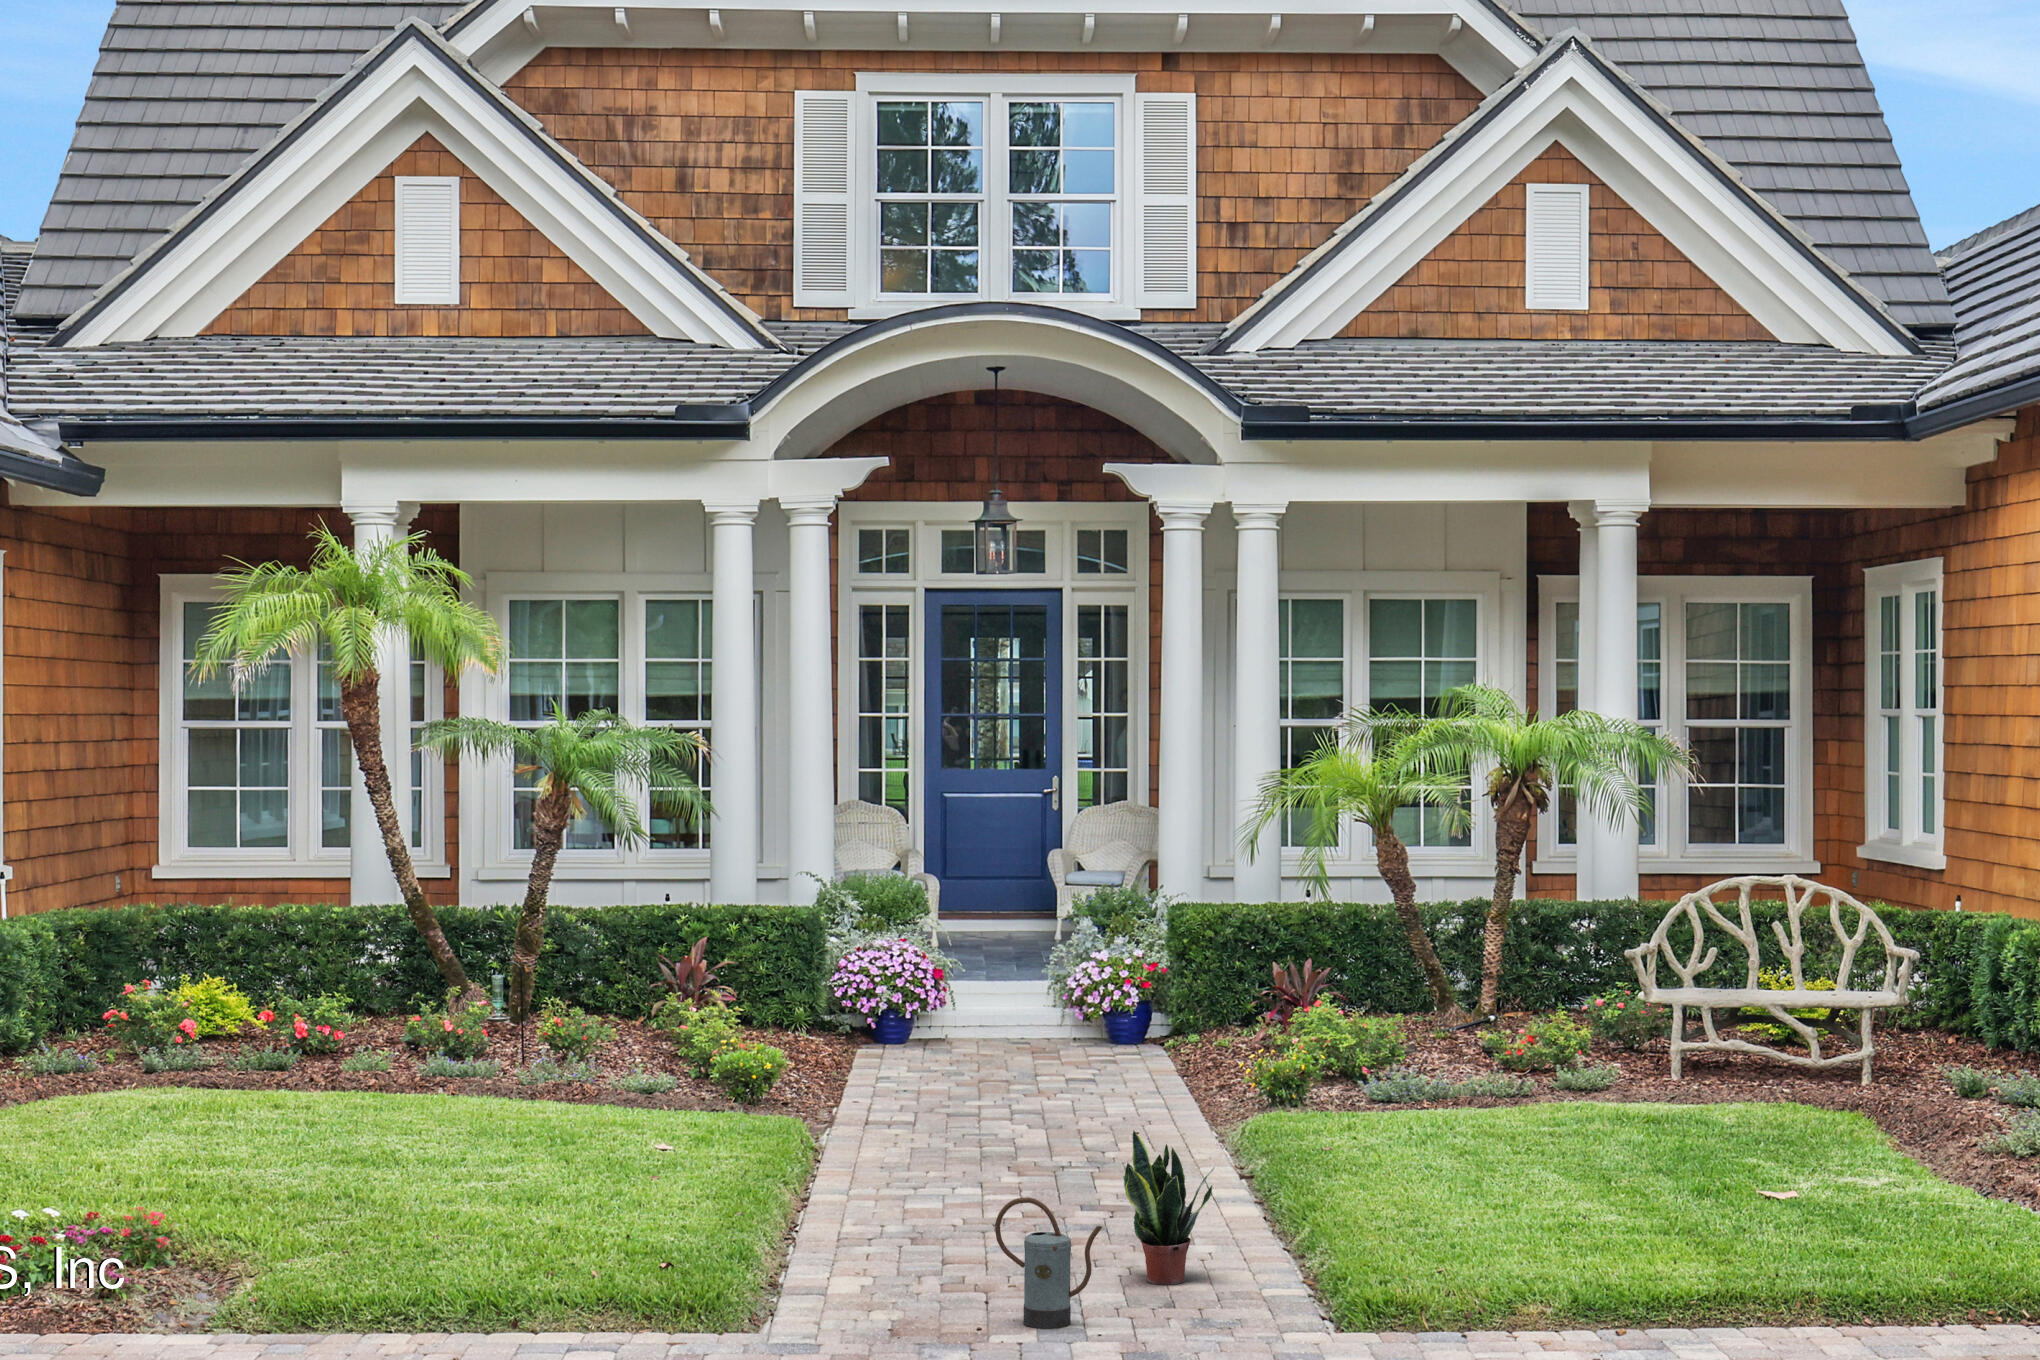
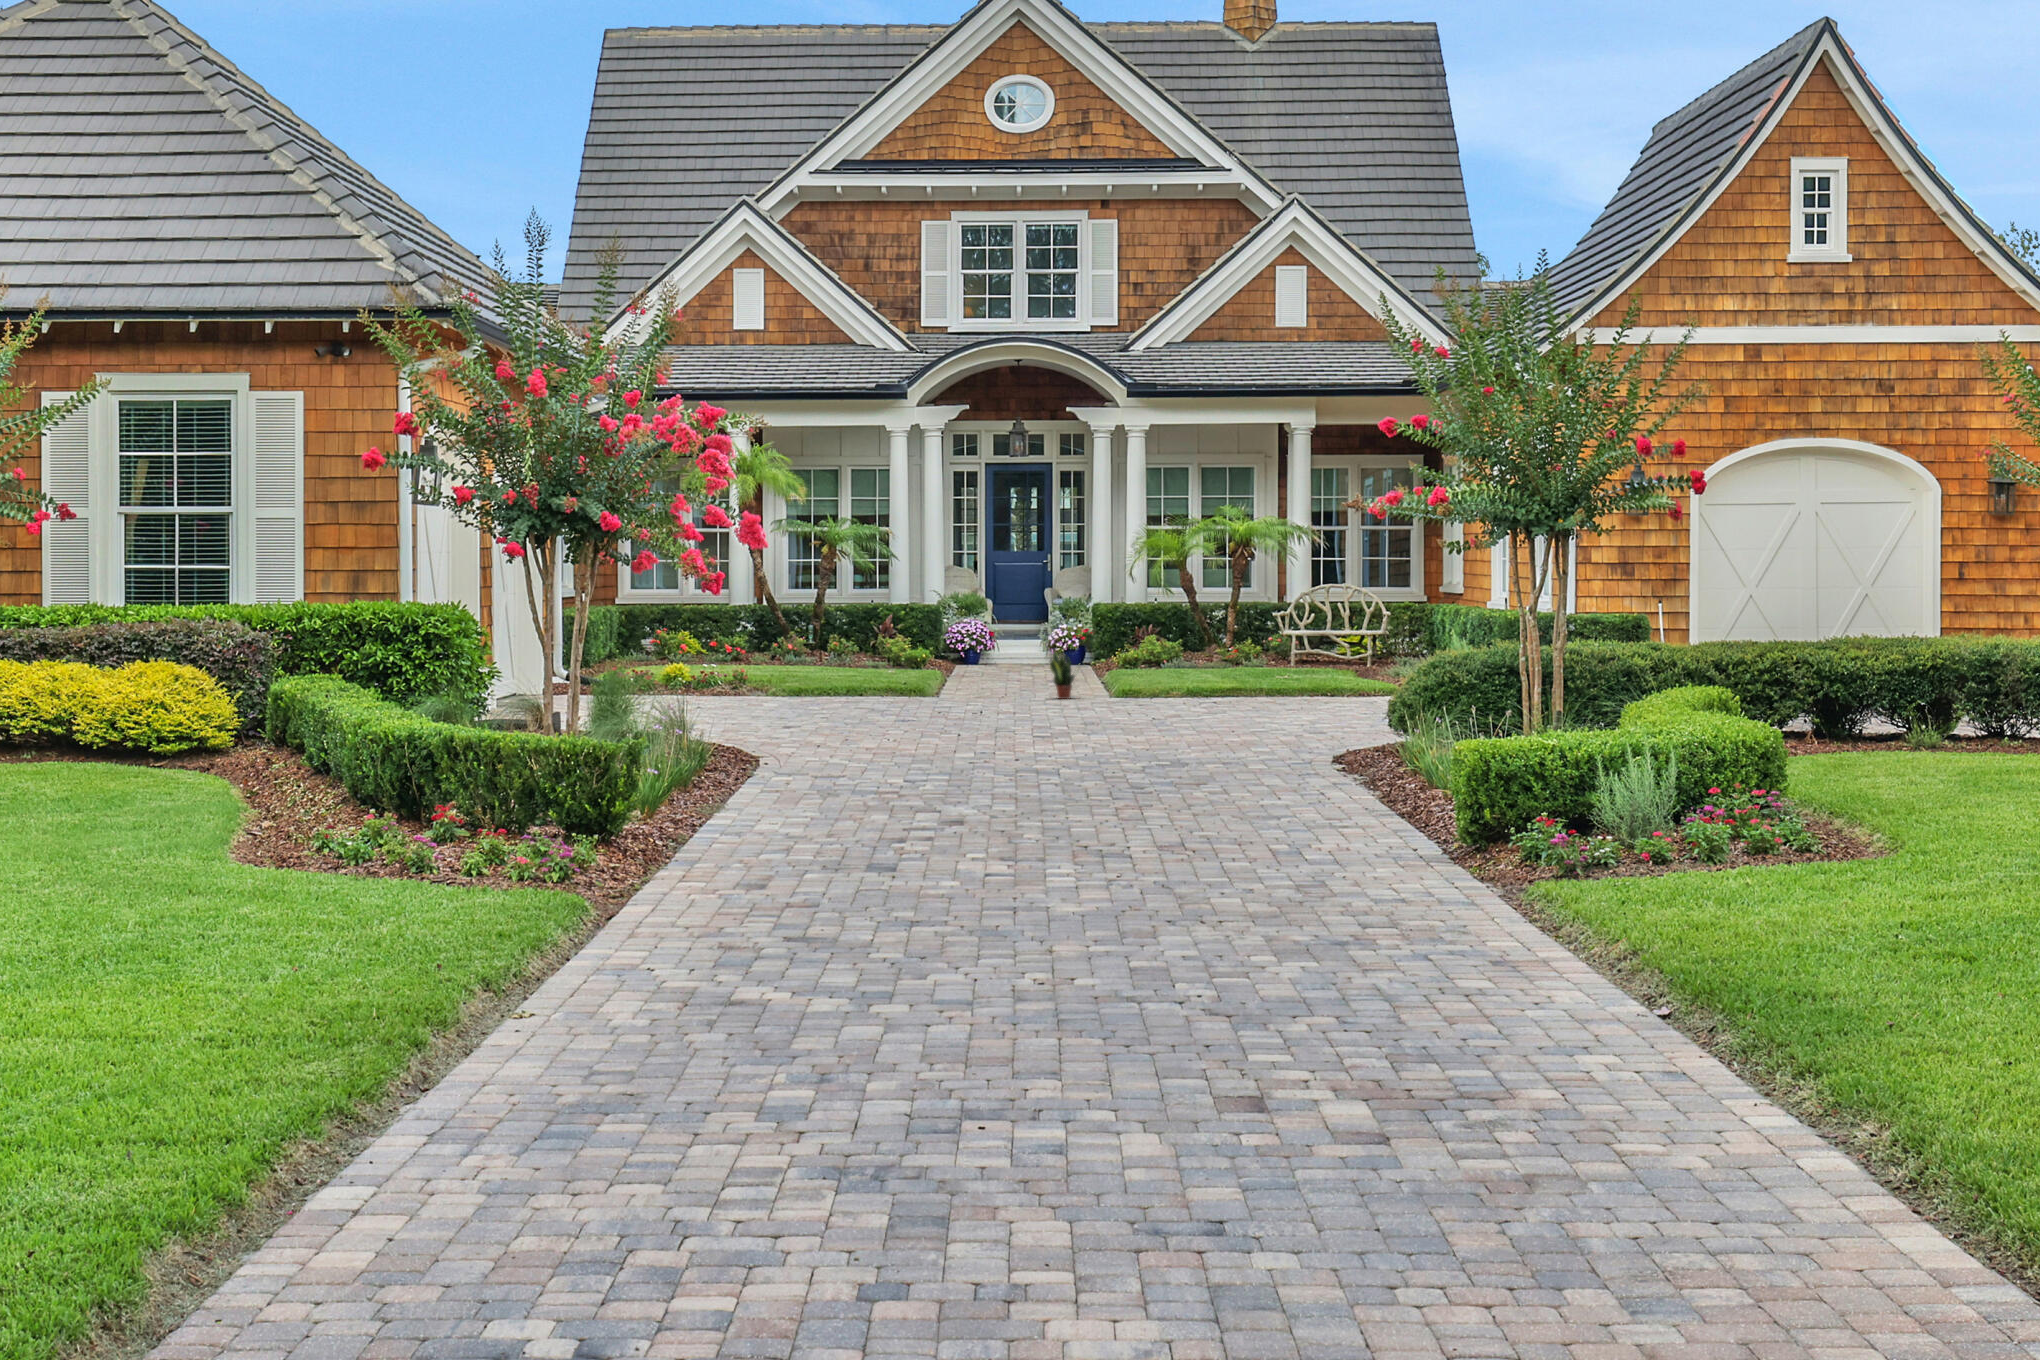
watering can: present [995,1198,1102,1329] -> none [1004,663,1039,703]

